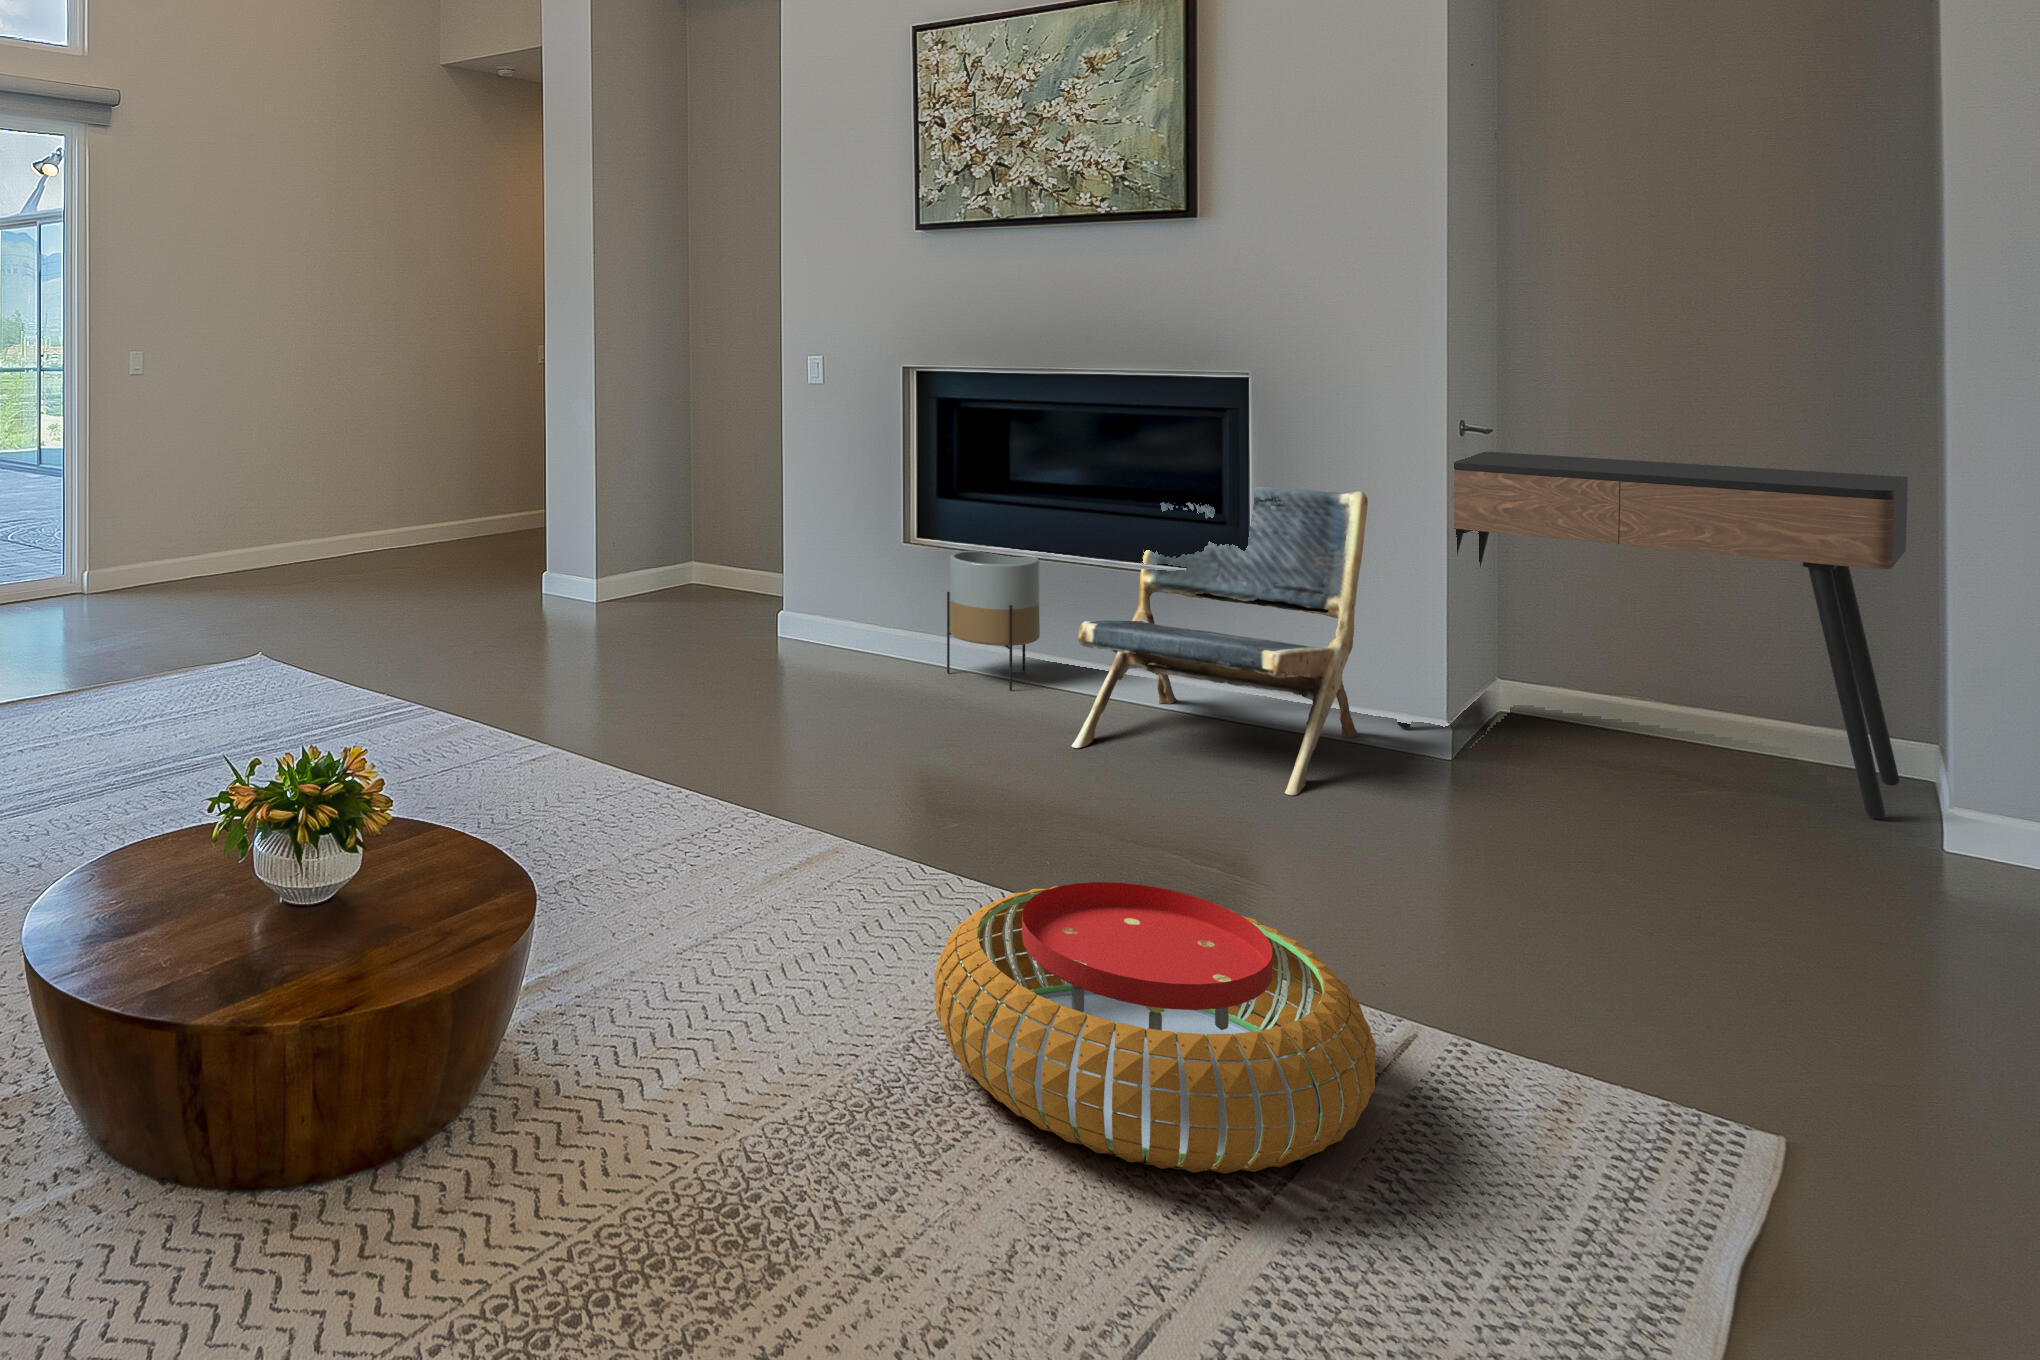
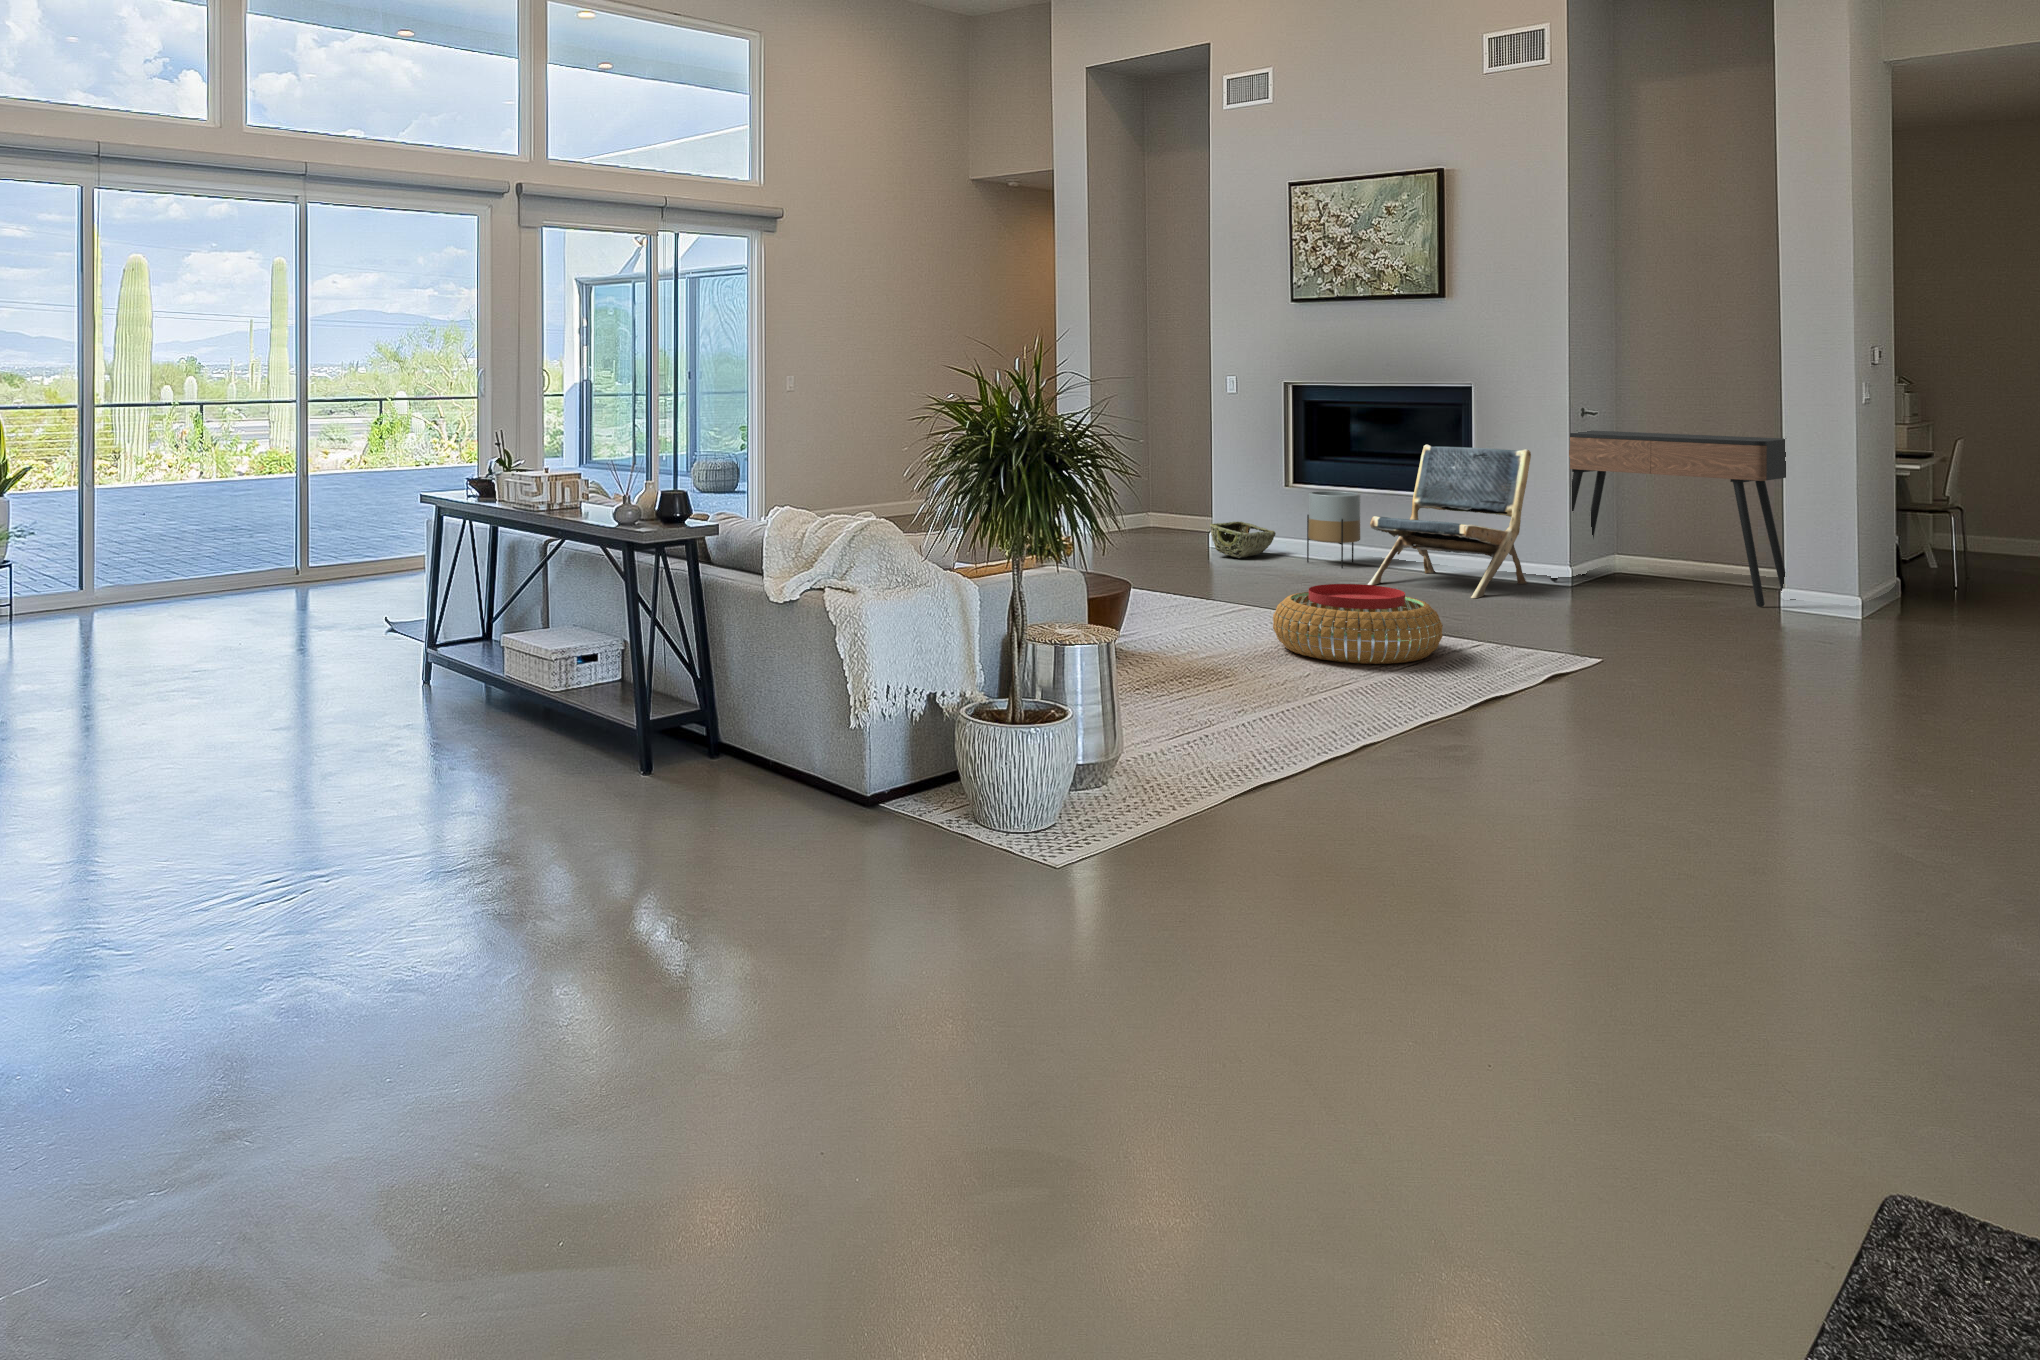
woven basket: none [782,593,891,663] -> present [1210,522,1276,558]

